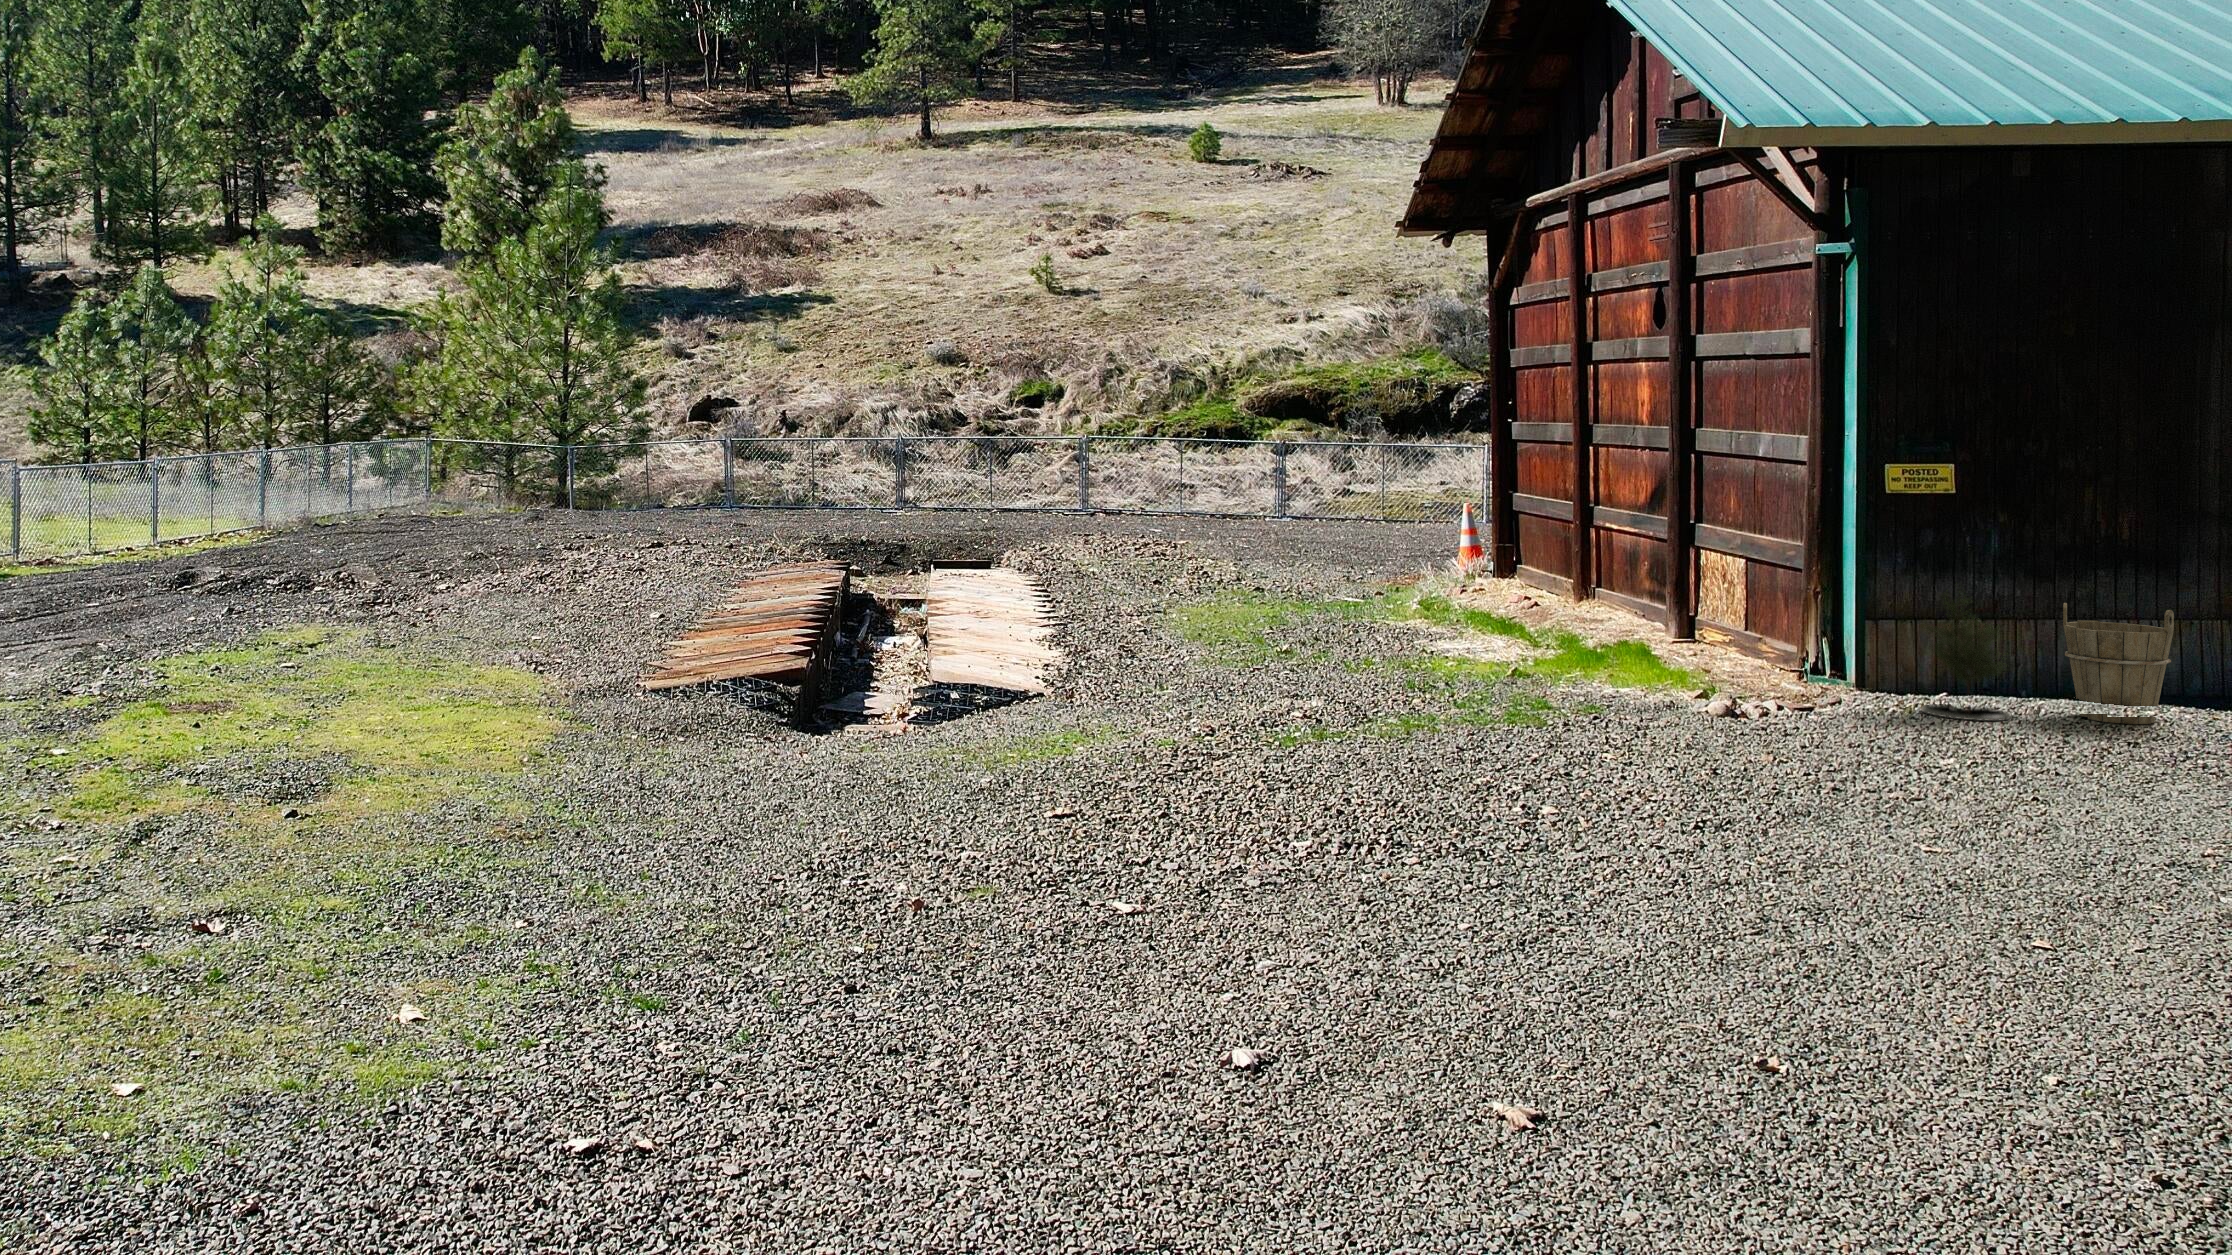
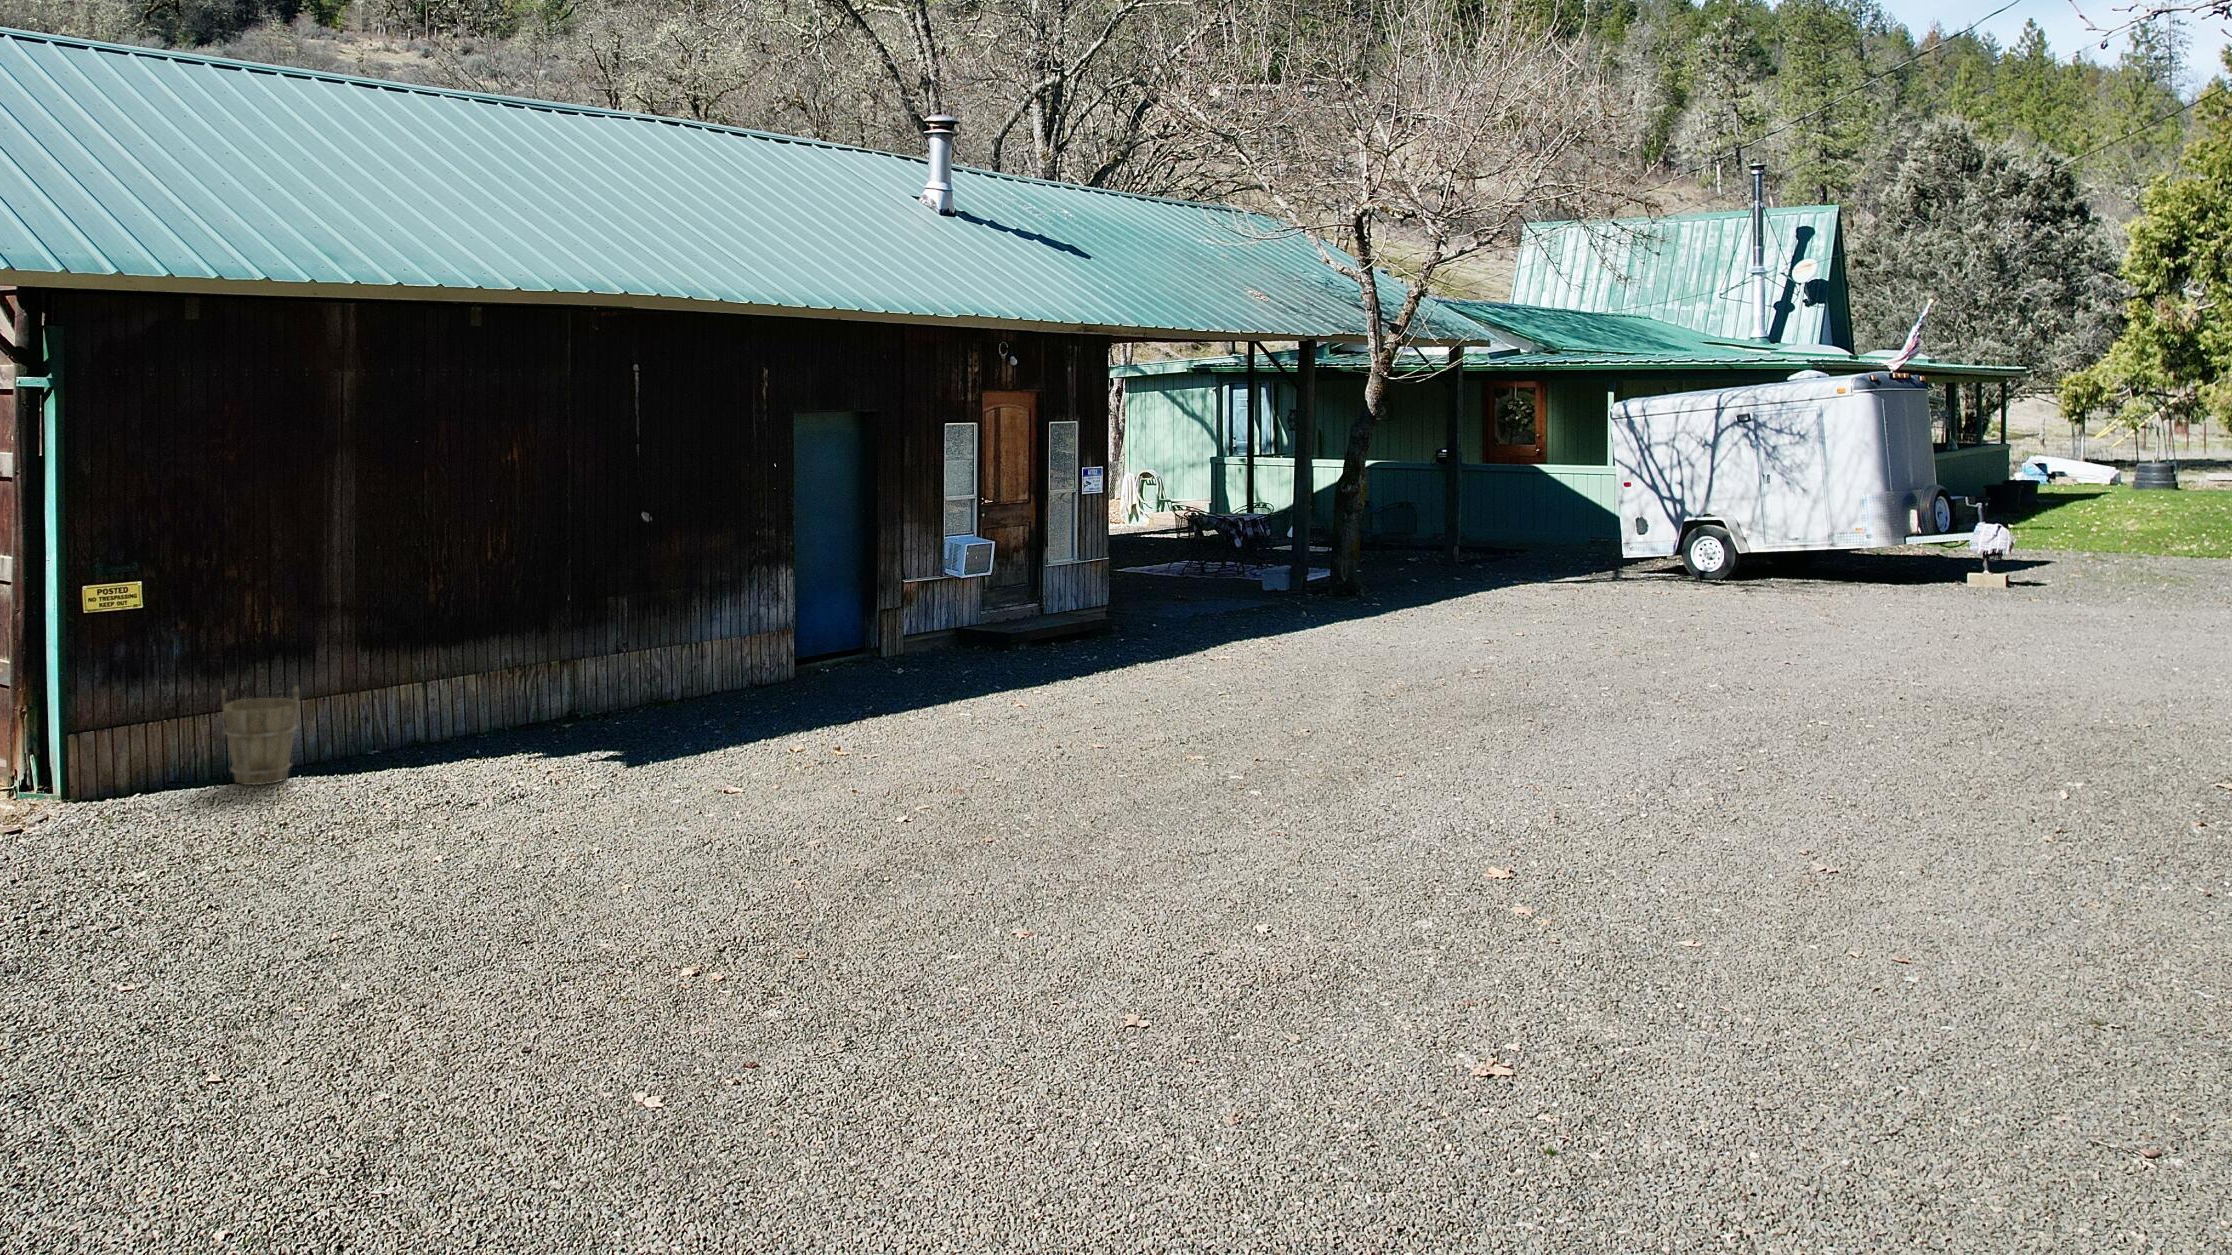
potted tree: present [1922,591,2010,721] -> none [111,686,186,808]

